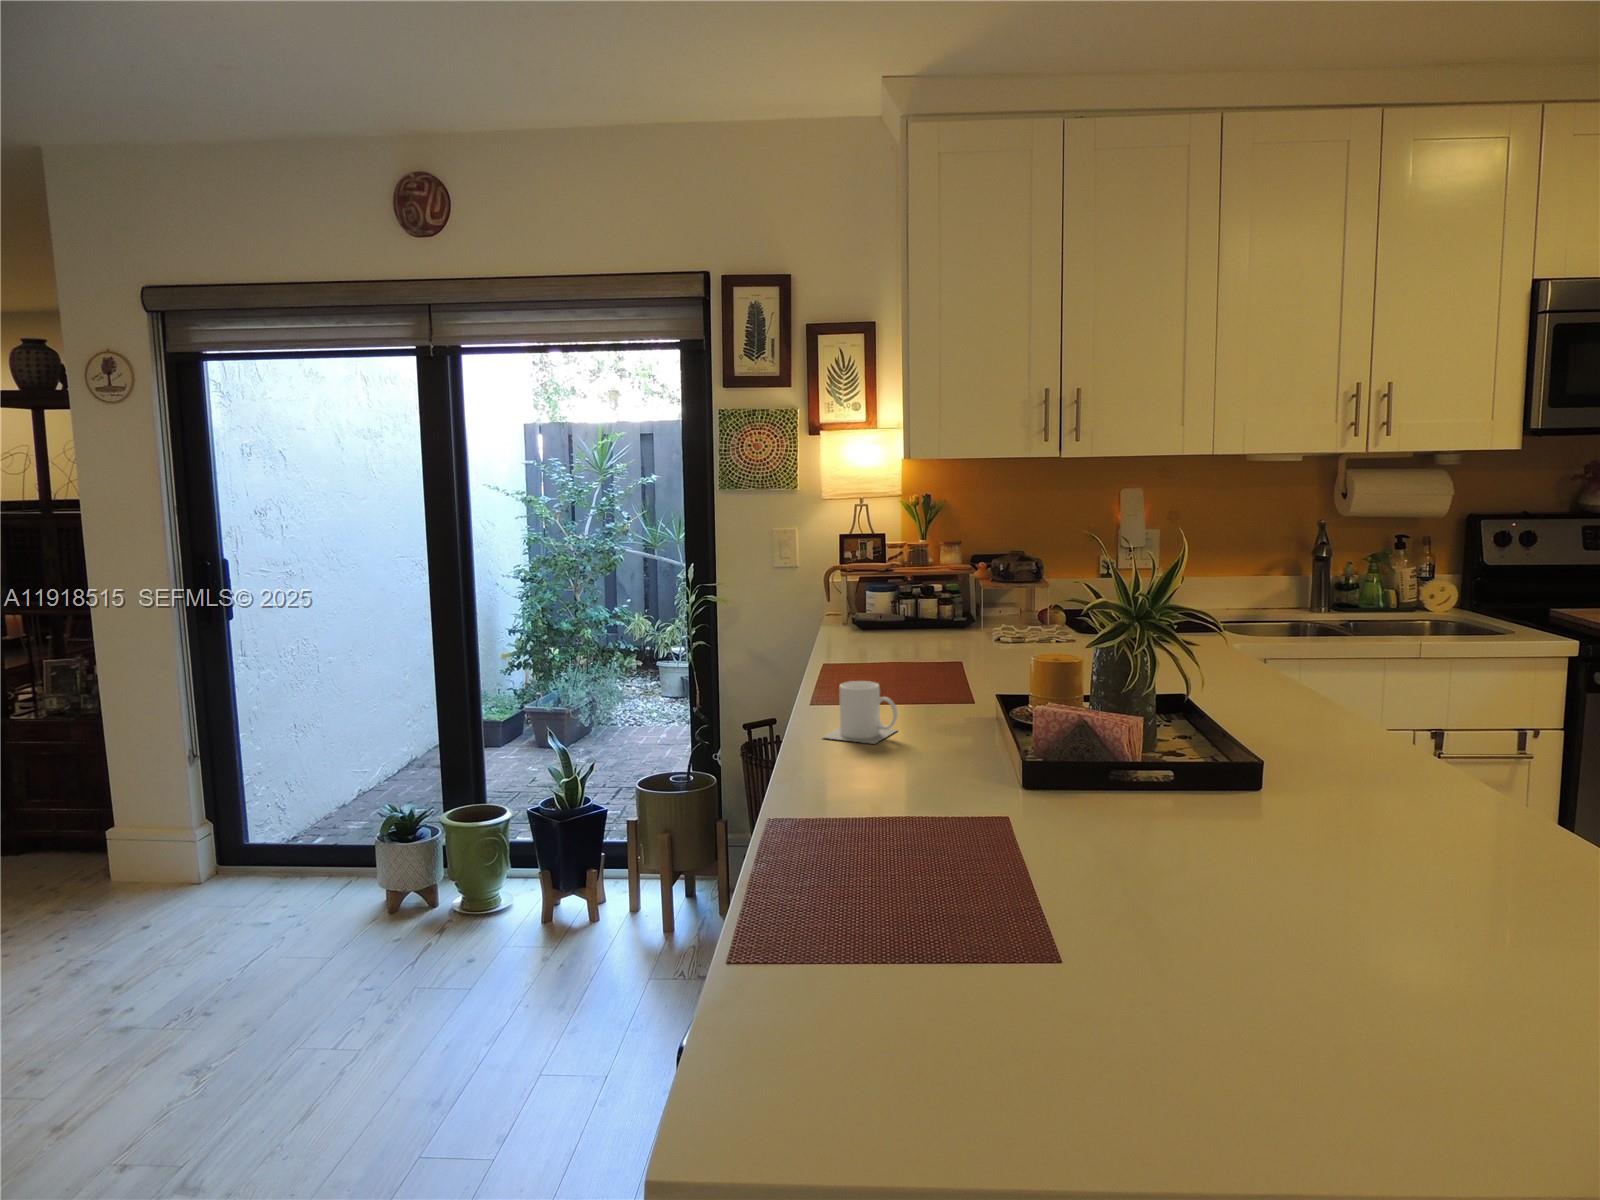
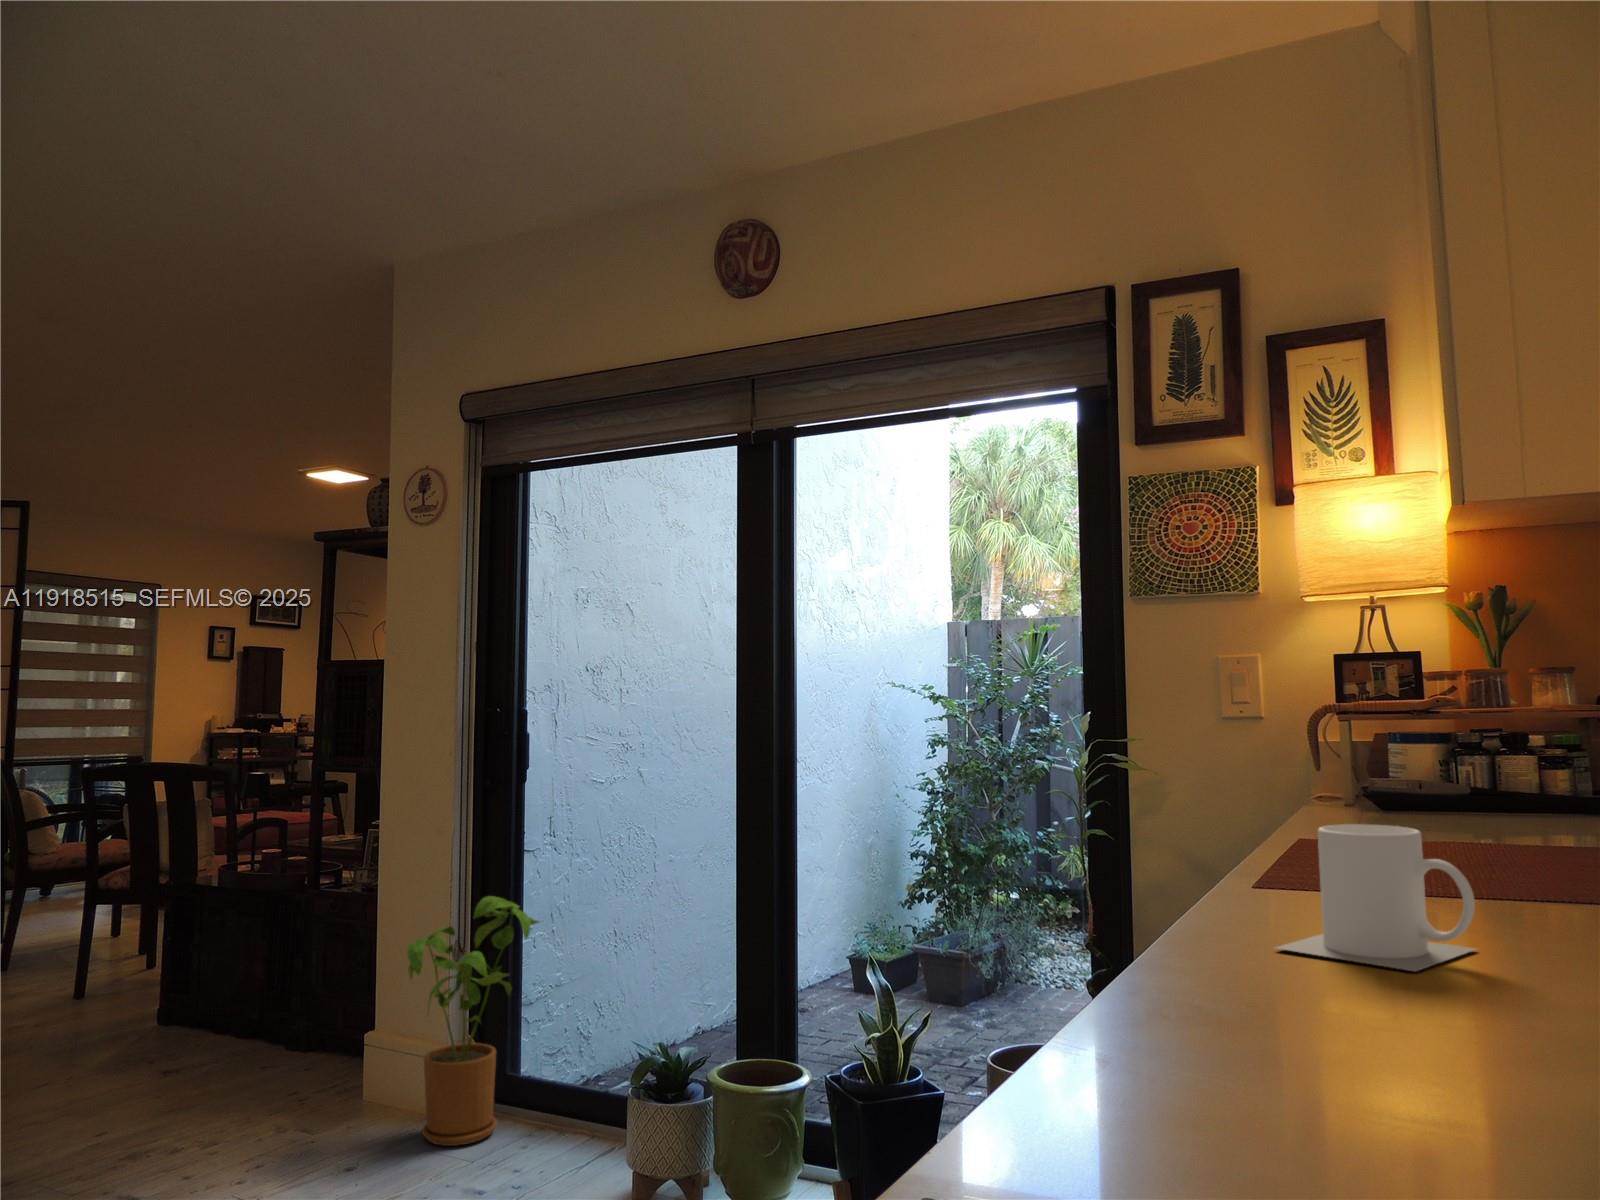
house plant: none [151,713,269,900] -> present [407,896,539,1146]

